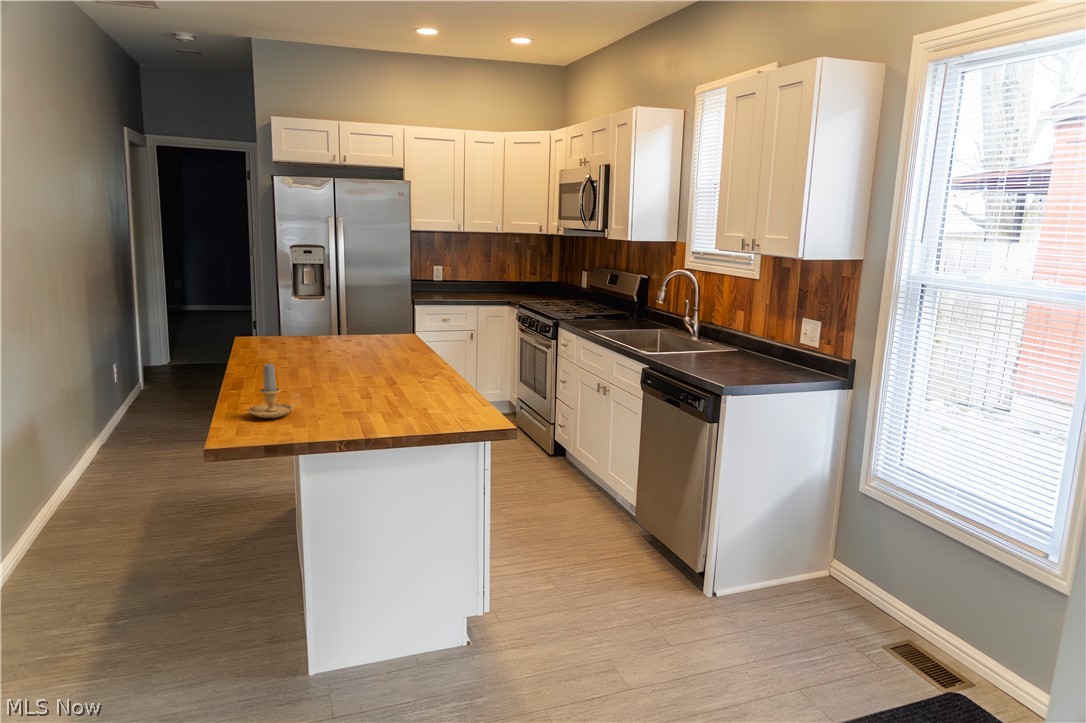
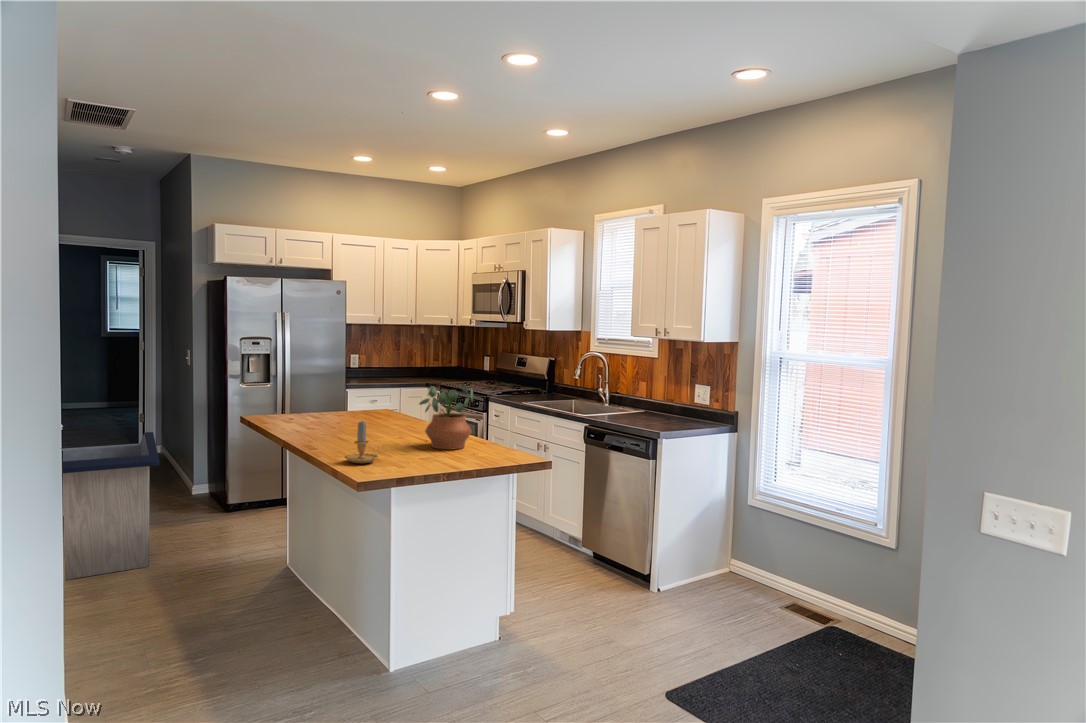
potted plant: none [383,315,444,401] -> present [419,384,473,450]
trash can: none [52,352,180,502] -> present [60,432,160,580]

